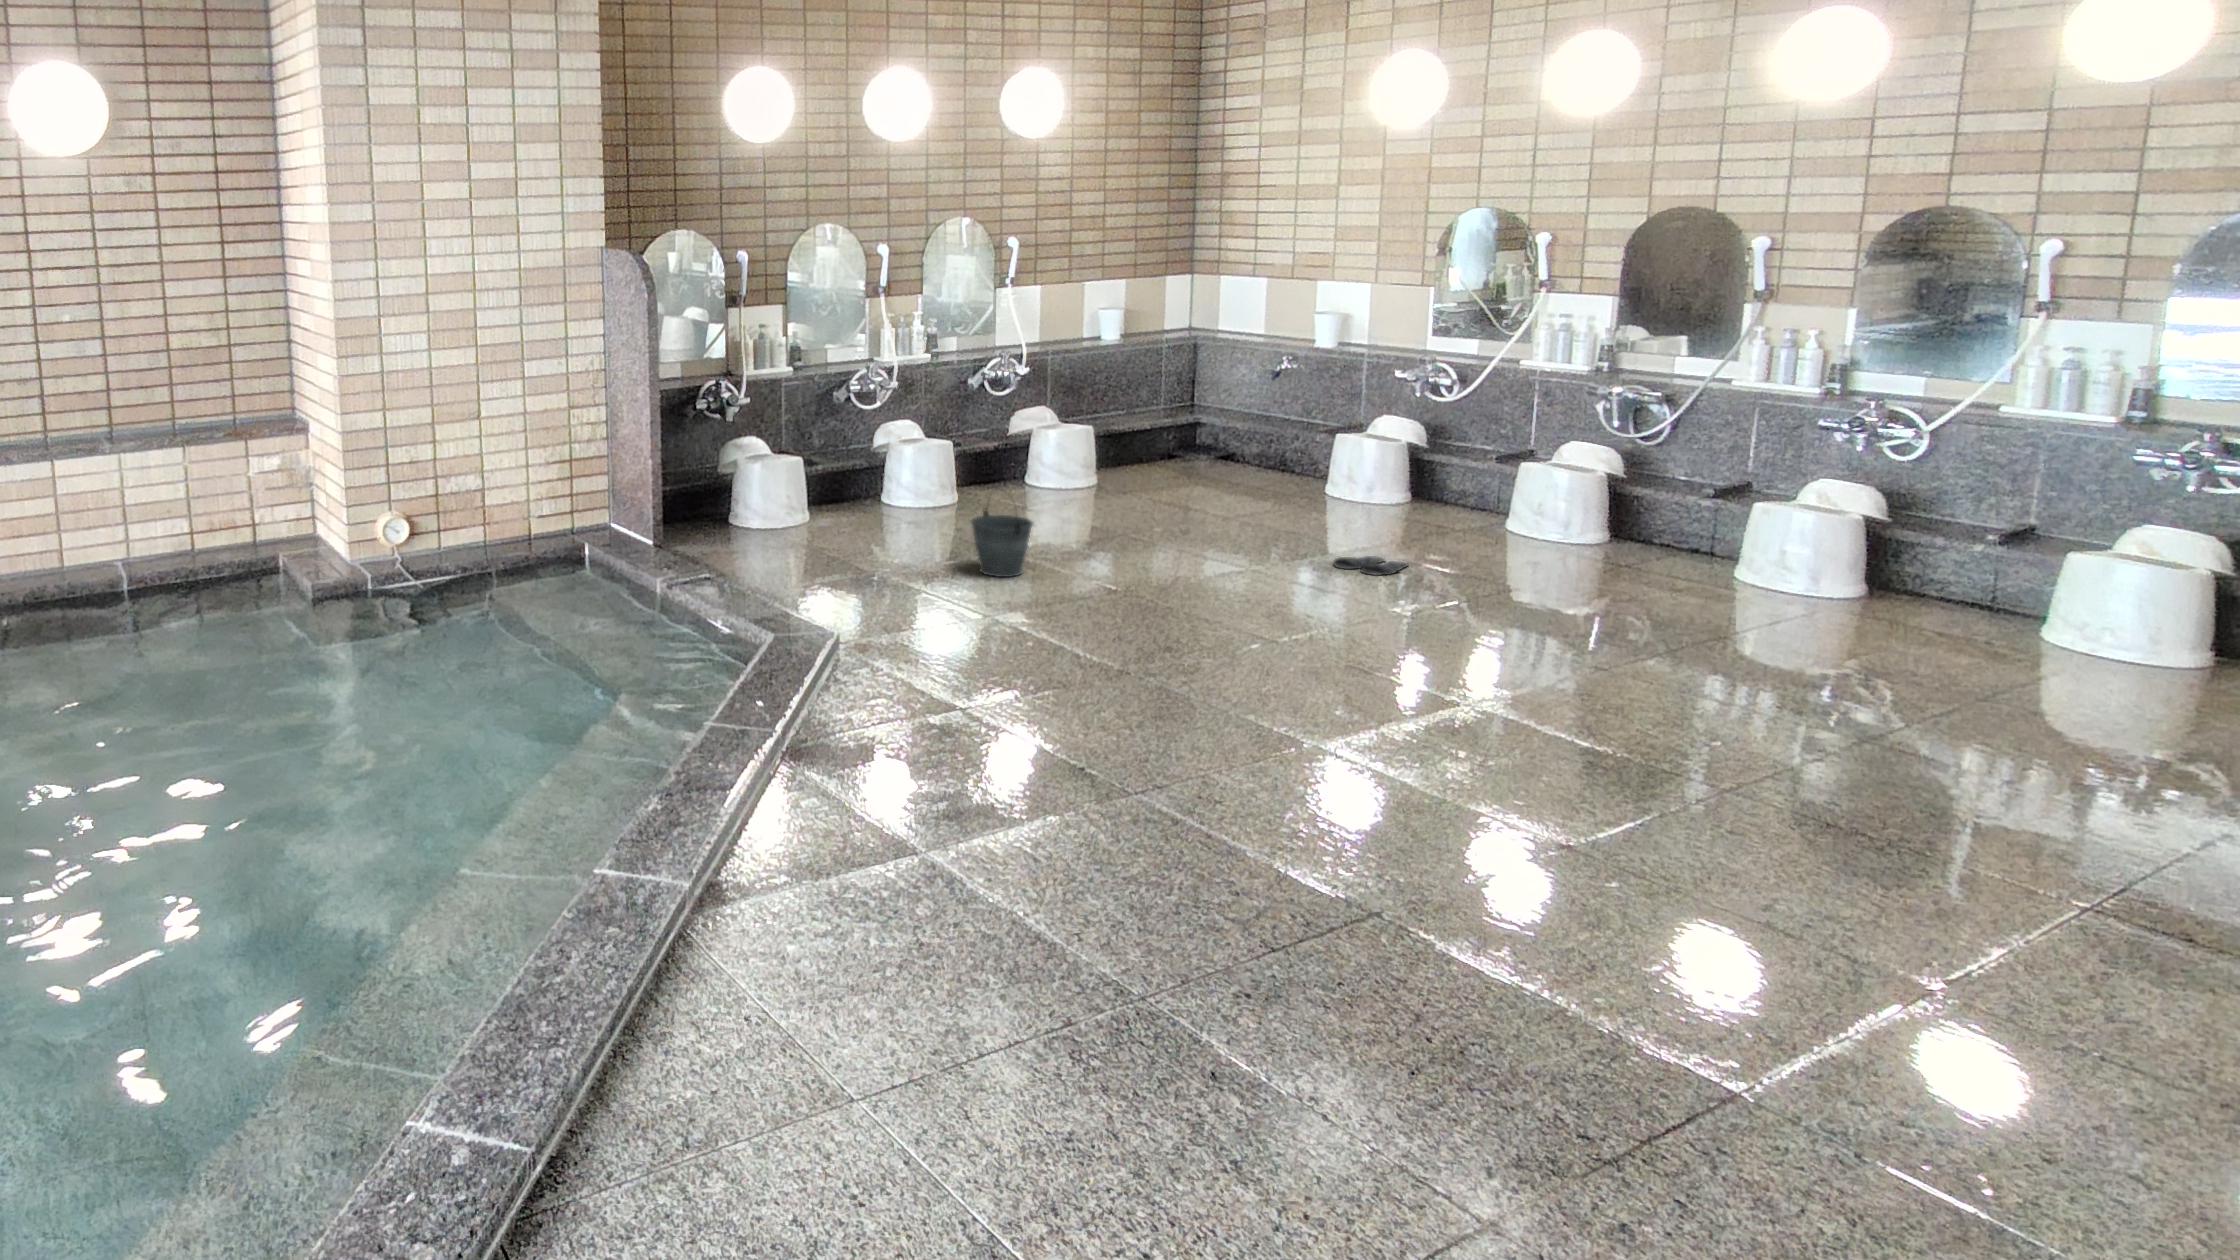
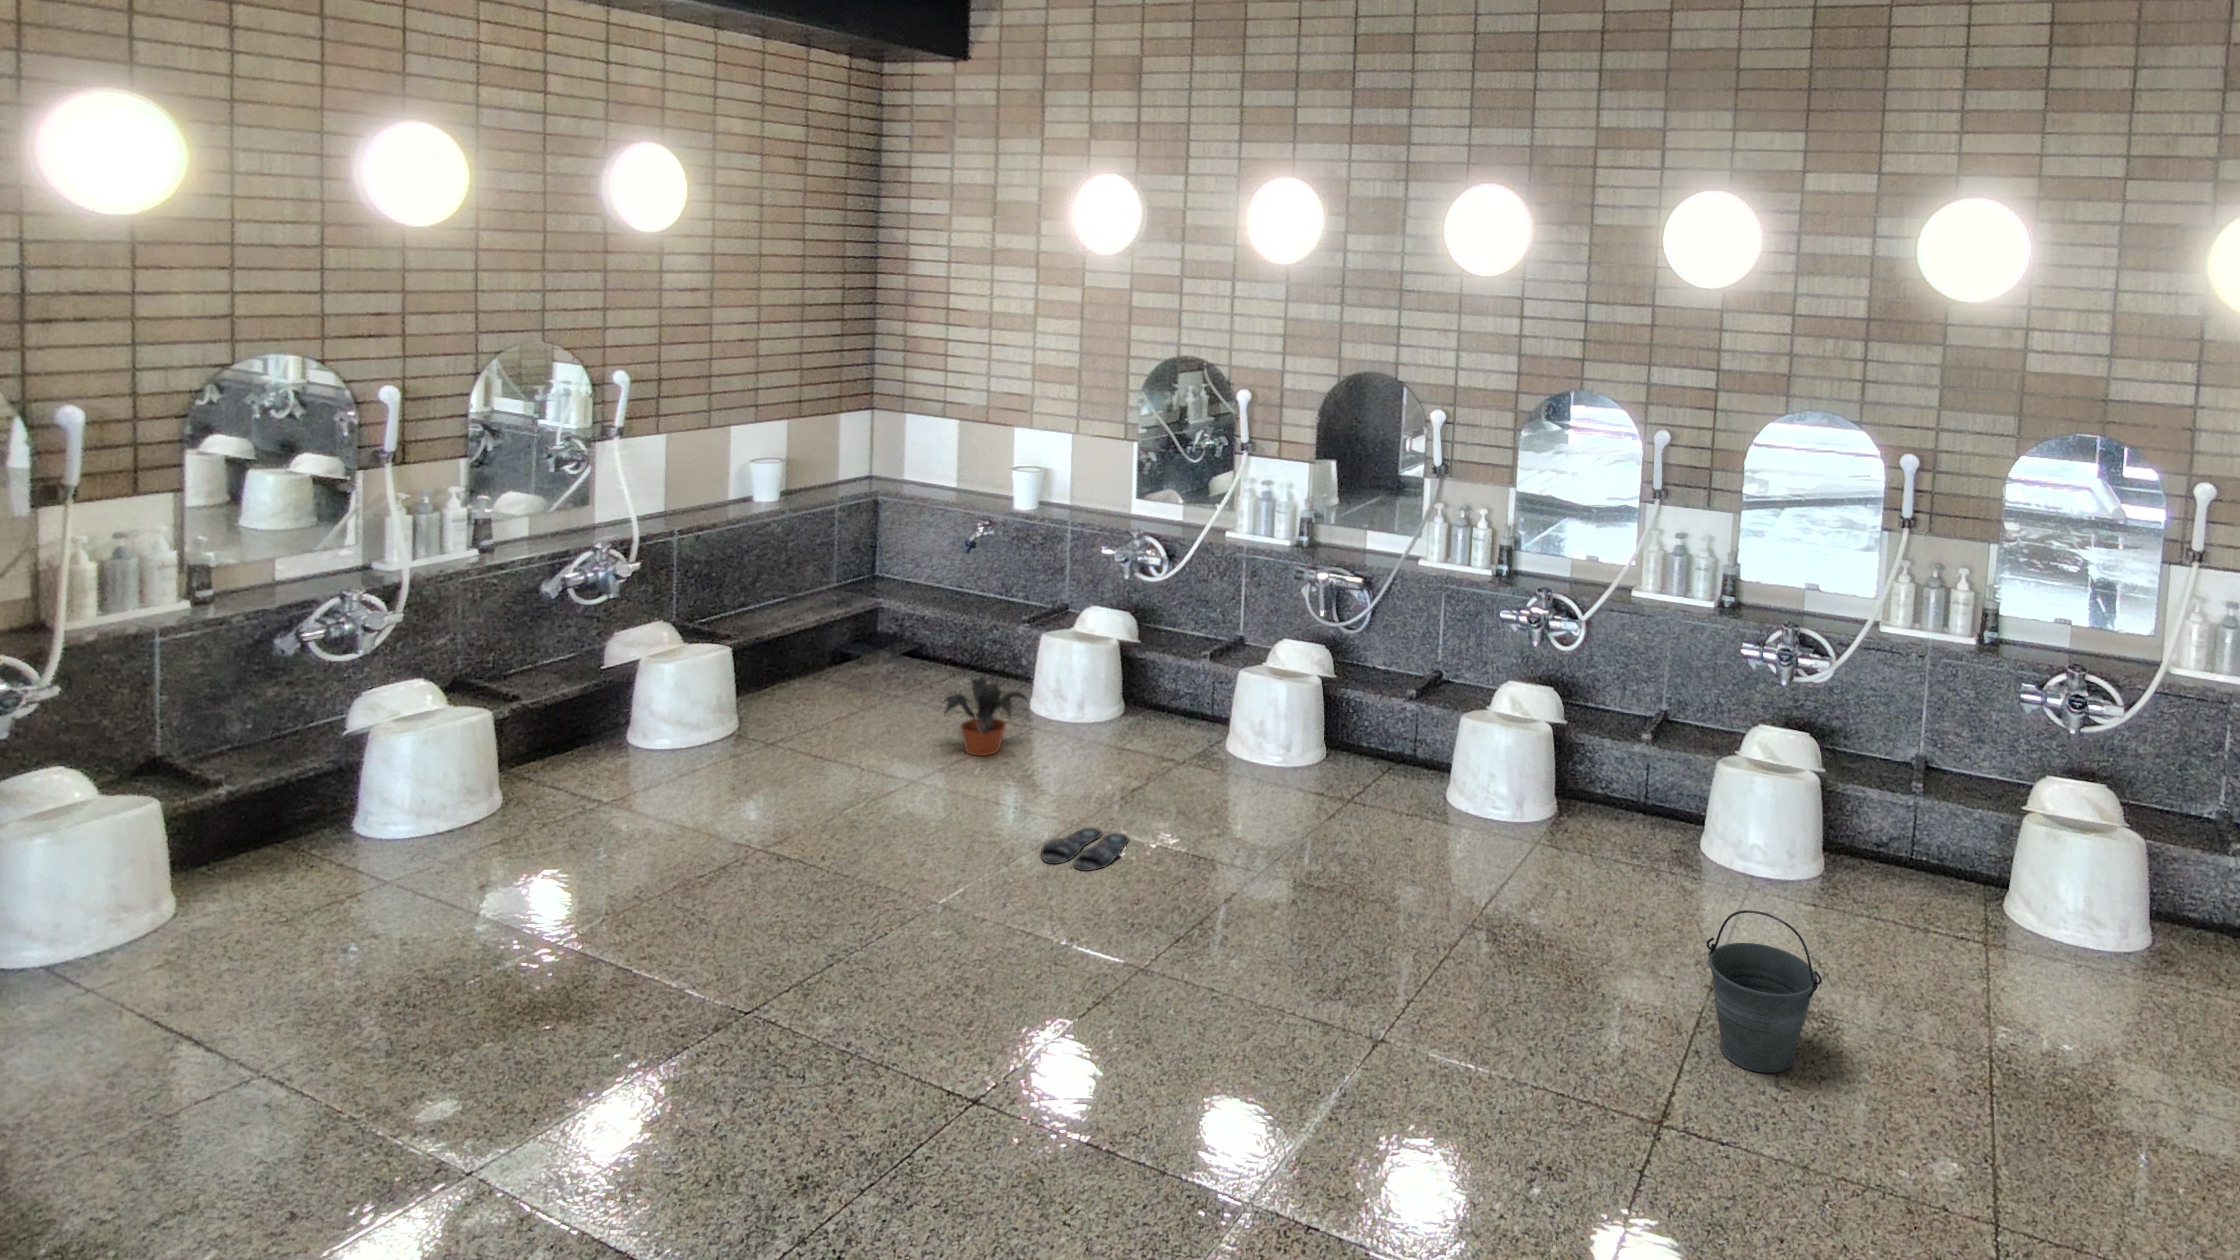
potted plant: none [1251,460,1326,516] -> present [944,678,1027,756]
bucket: present [971,500,1033,577] -> present [1706,910,1822,1073]

